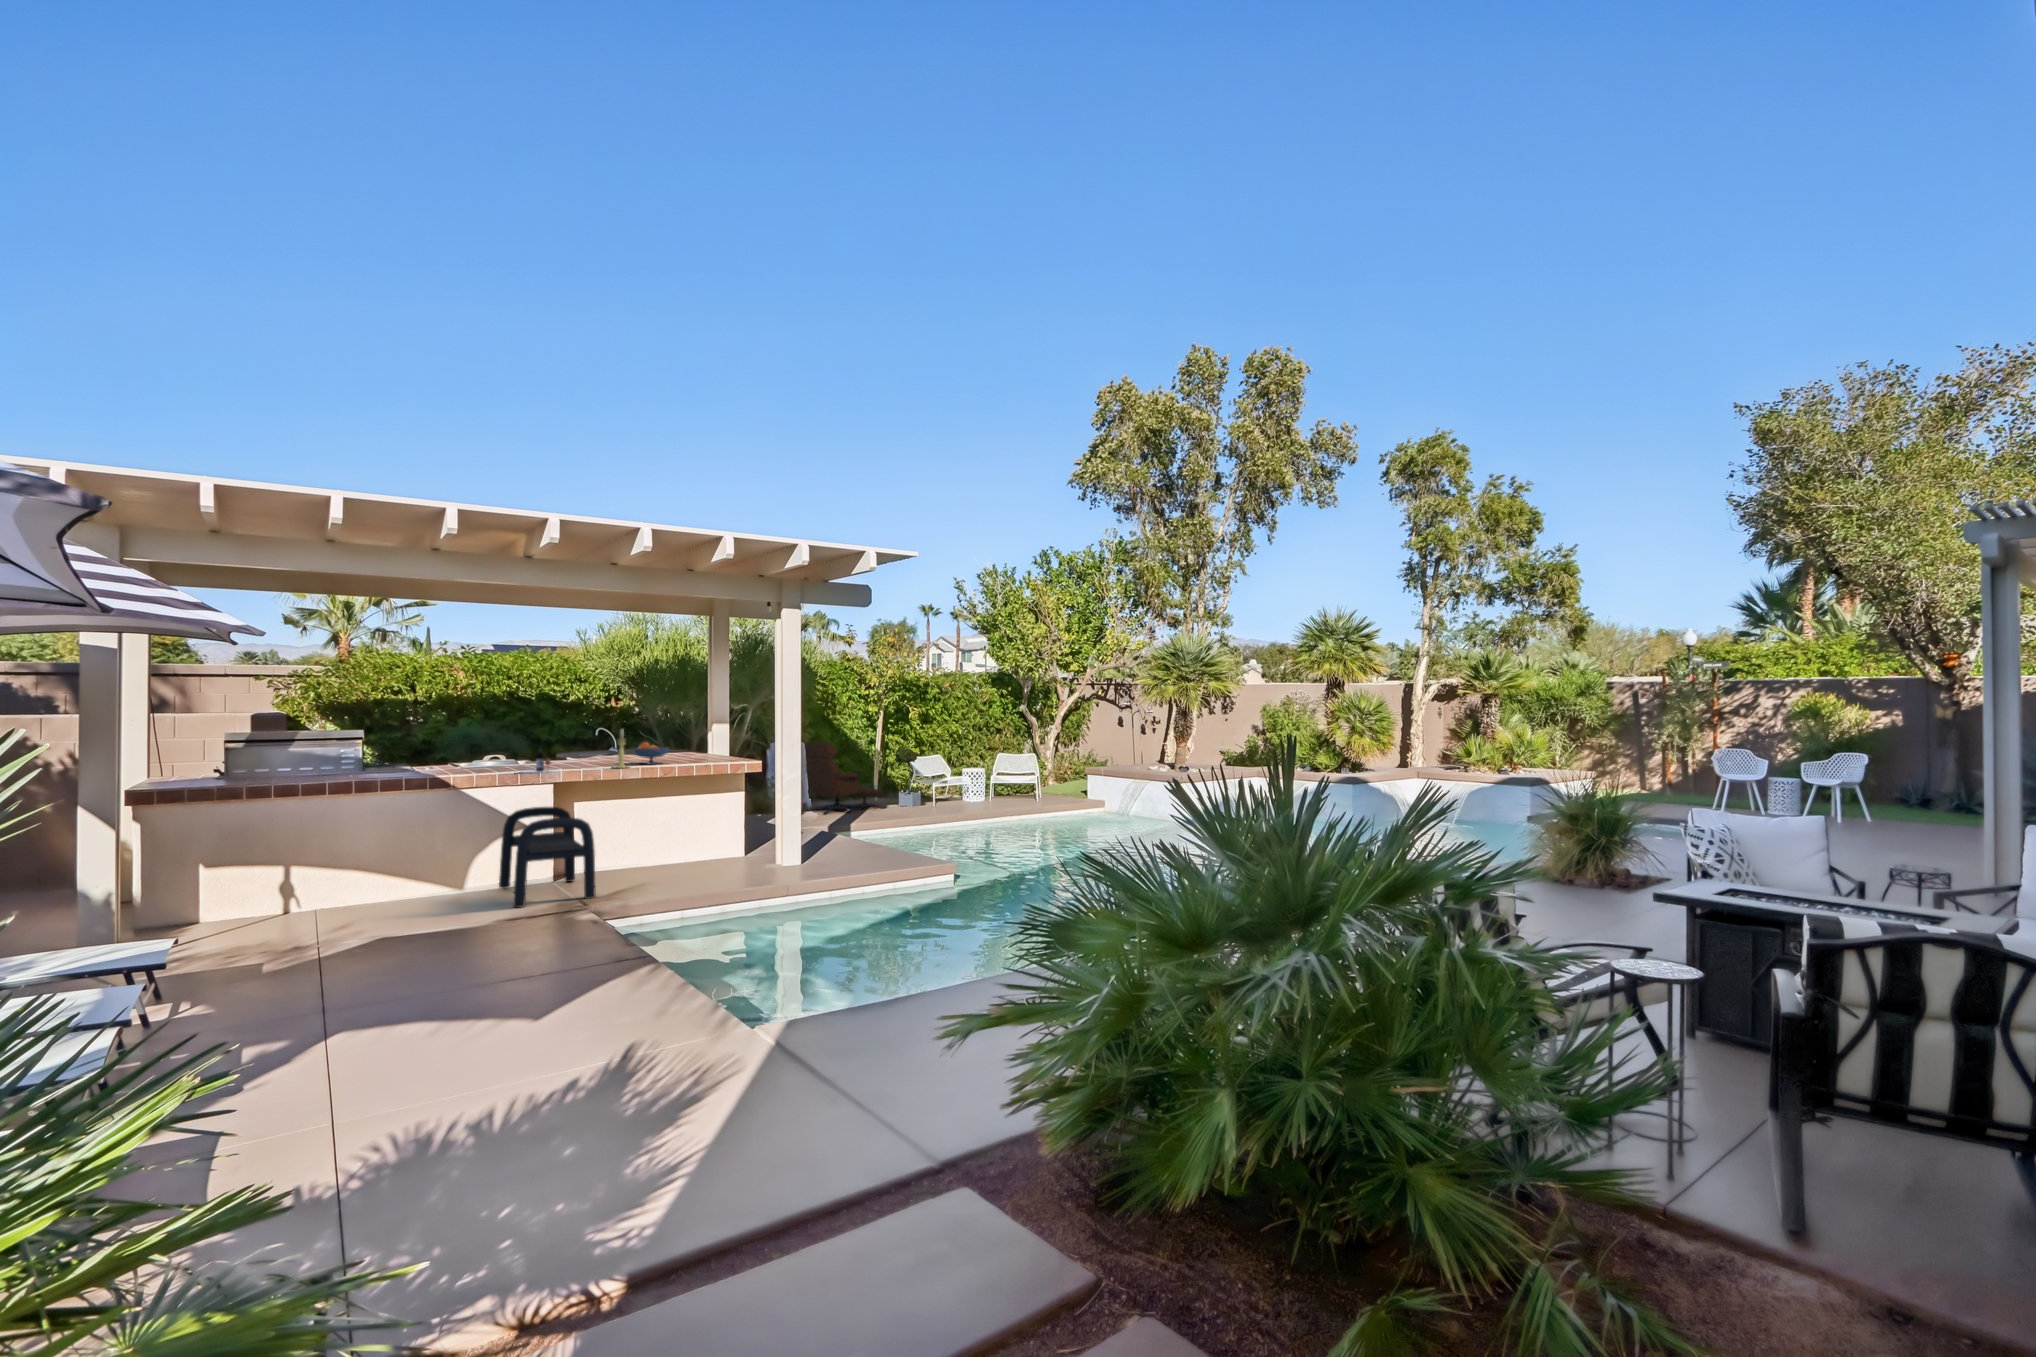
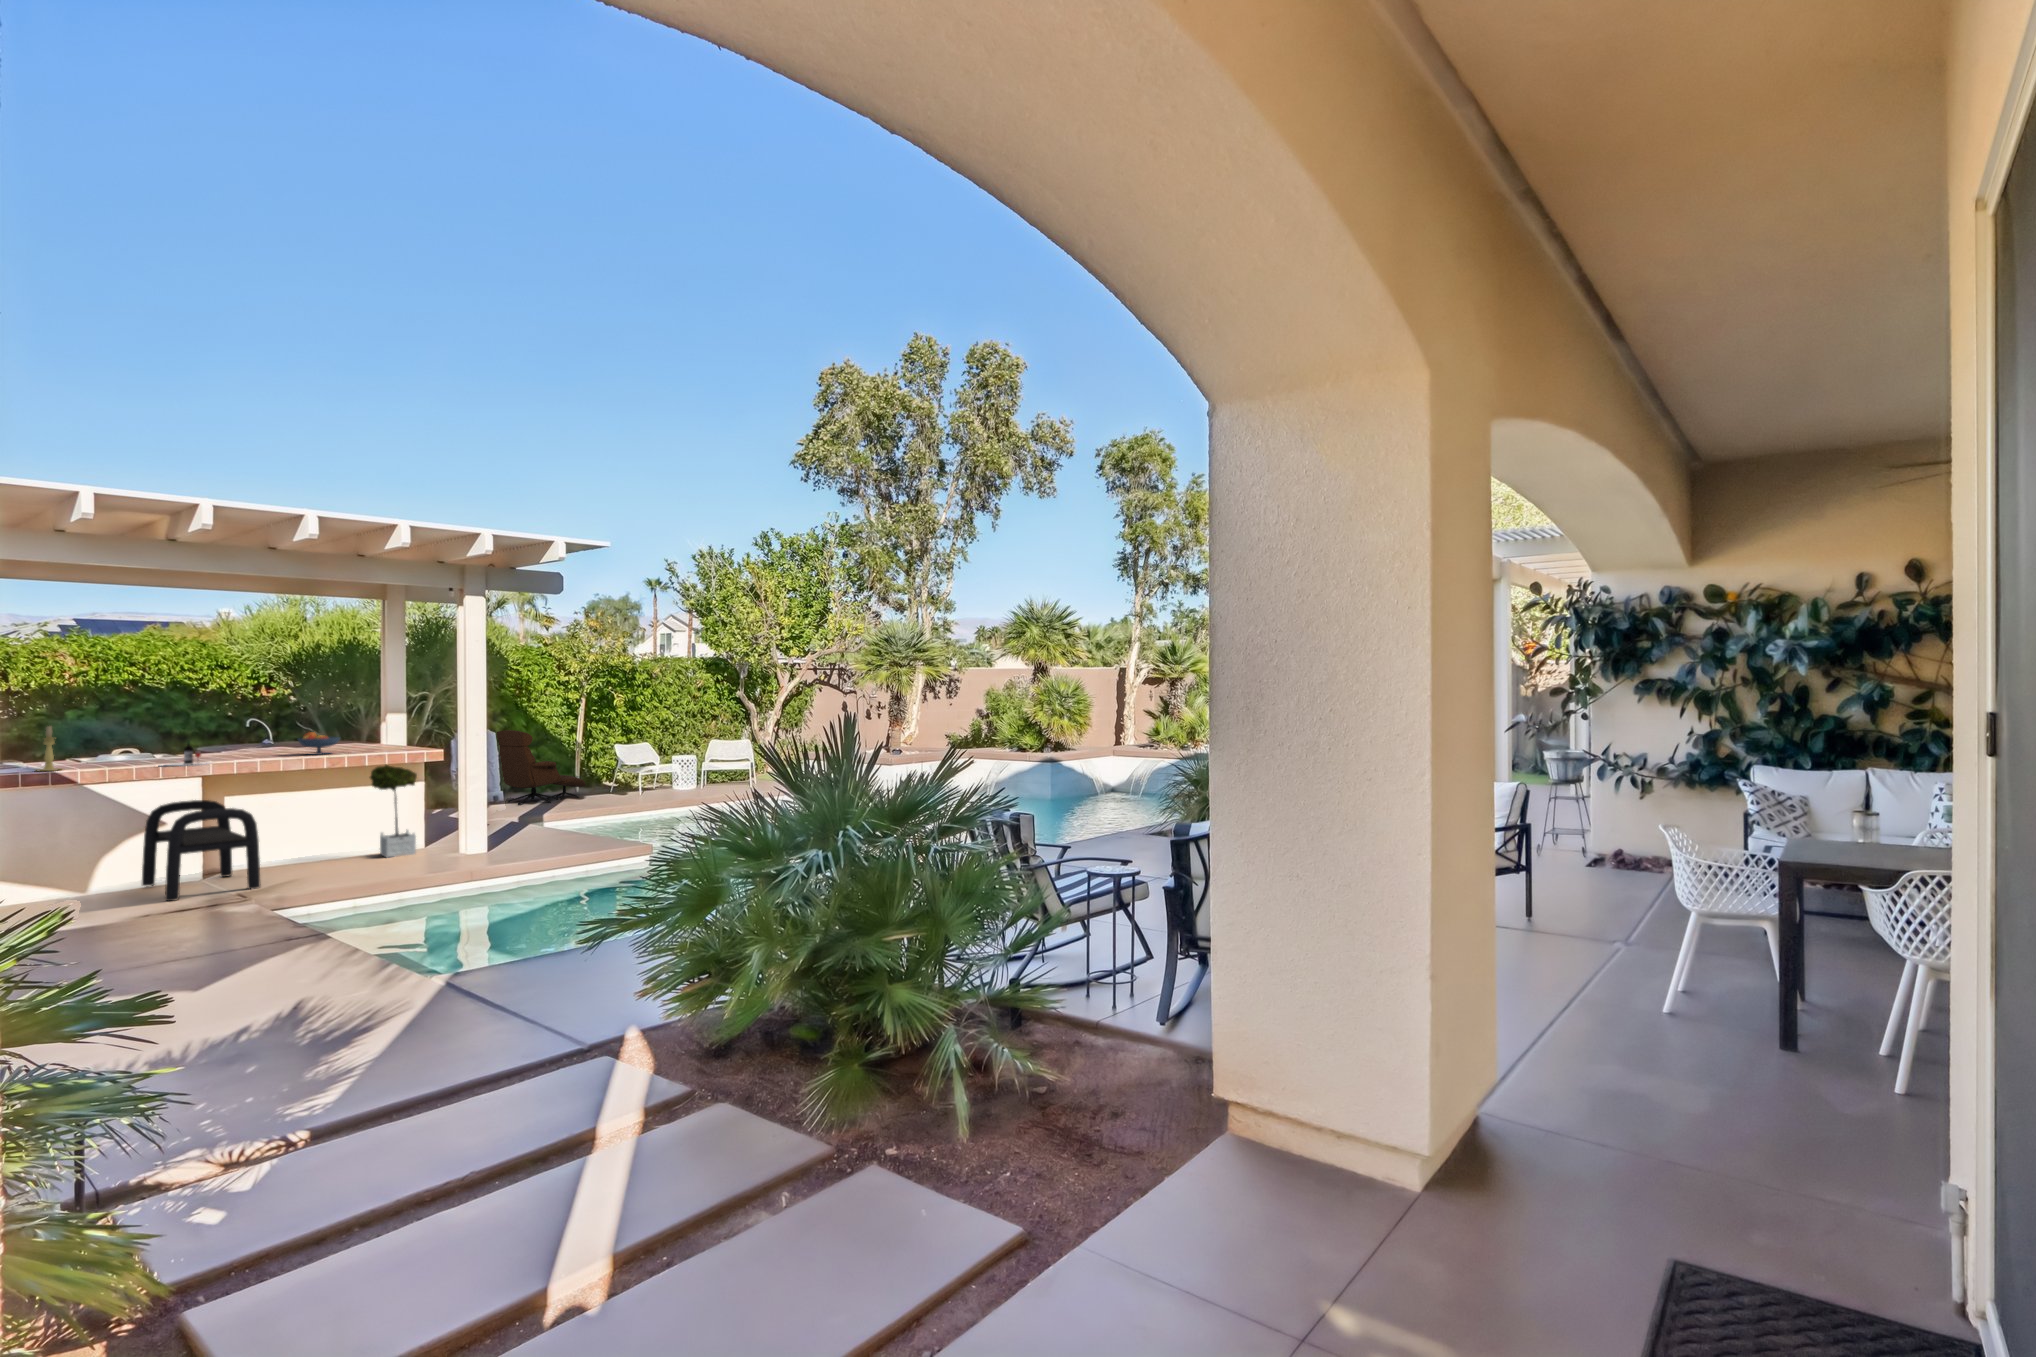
candle holder: present [613,729,629,768] -> present [36,726,62,771]
potted tree: present [895,747,921,807] -> present [370,765,417,858]

